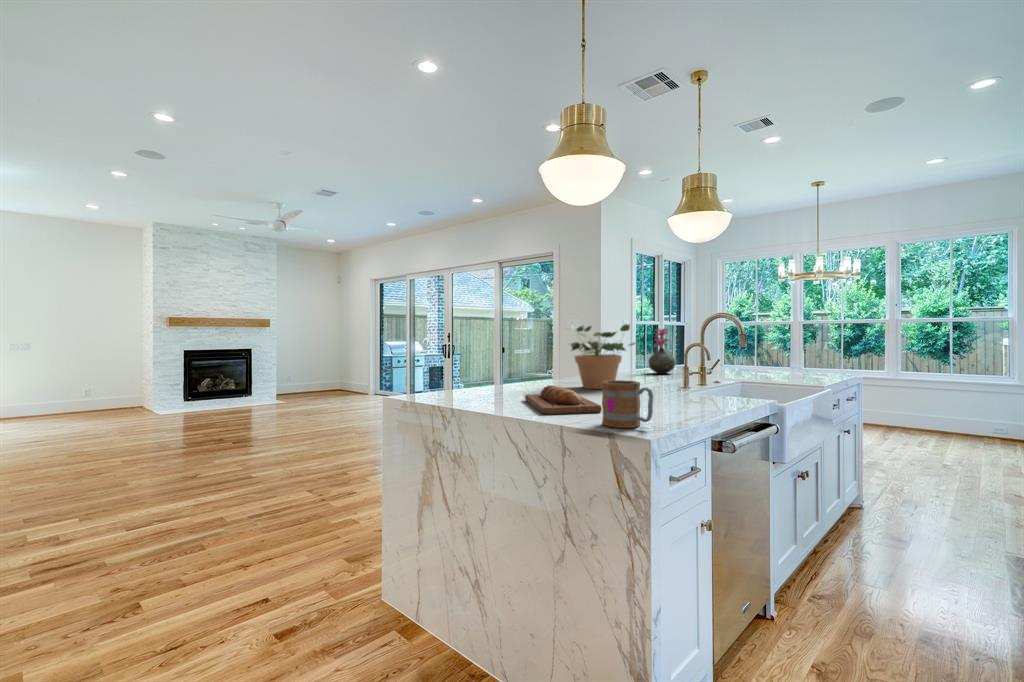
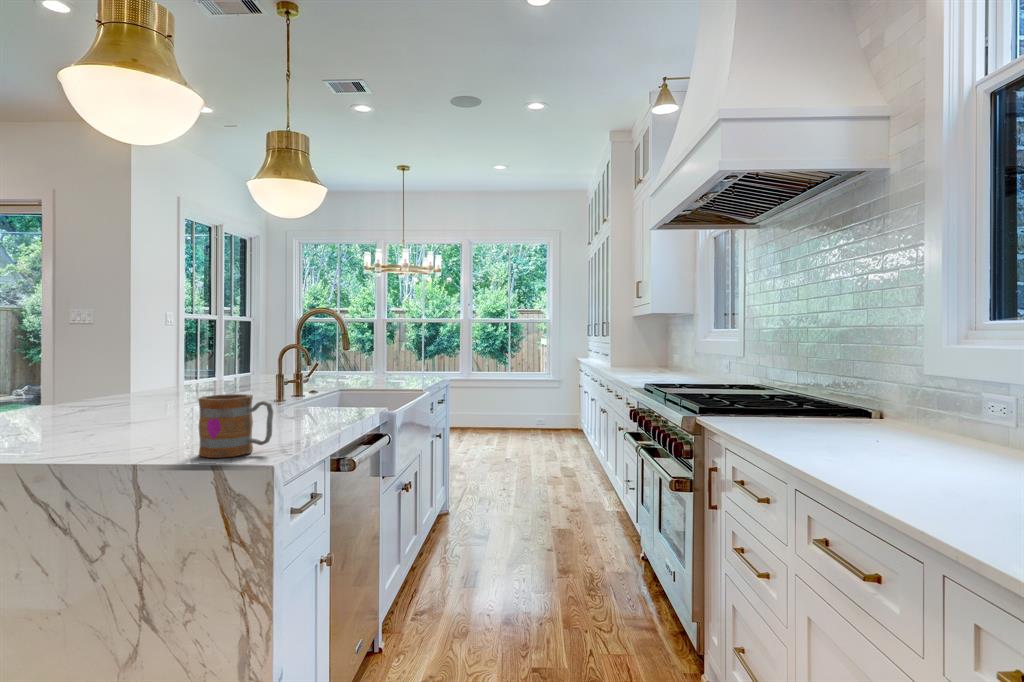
potted plant: present [570,324,636,389] -> none [97,316,221,412]
vase: present [649,329,675,374] -> none [220,325,257,385]
bread loaf: present [525,385,602,414] -> none [32,410,186,455]

